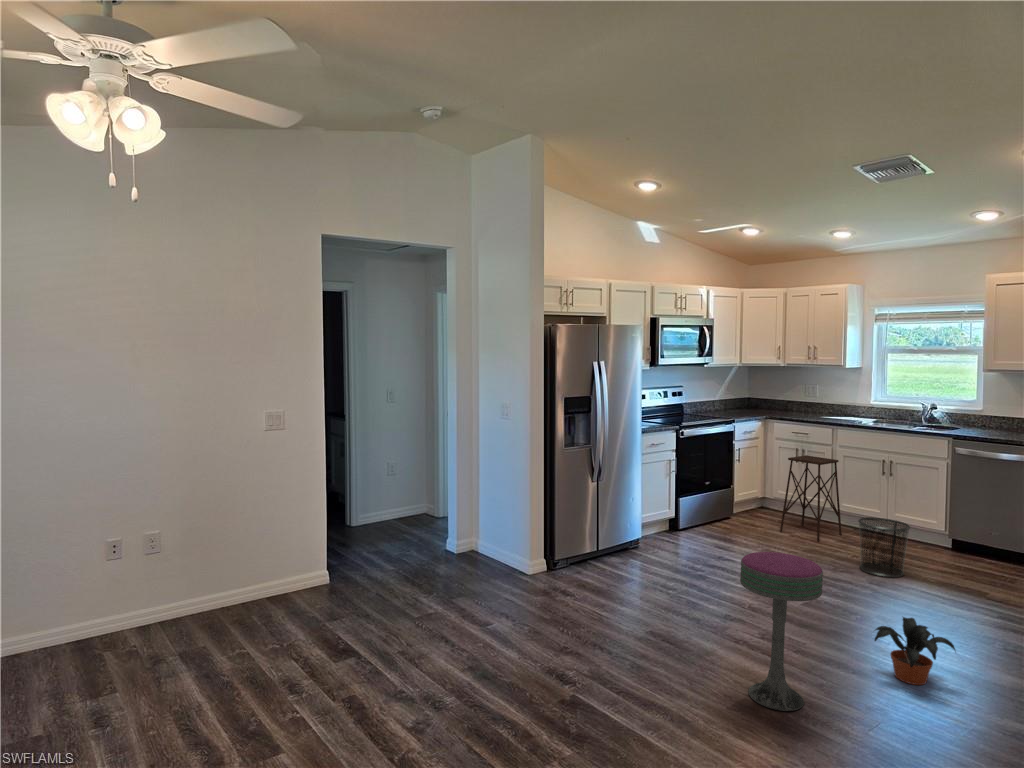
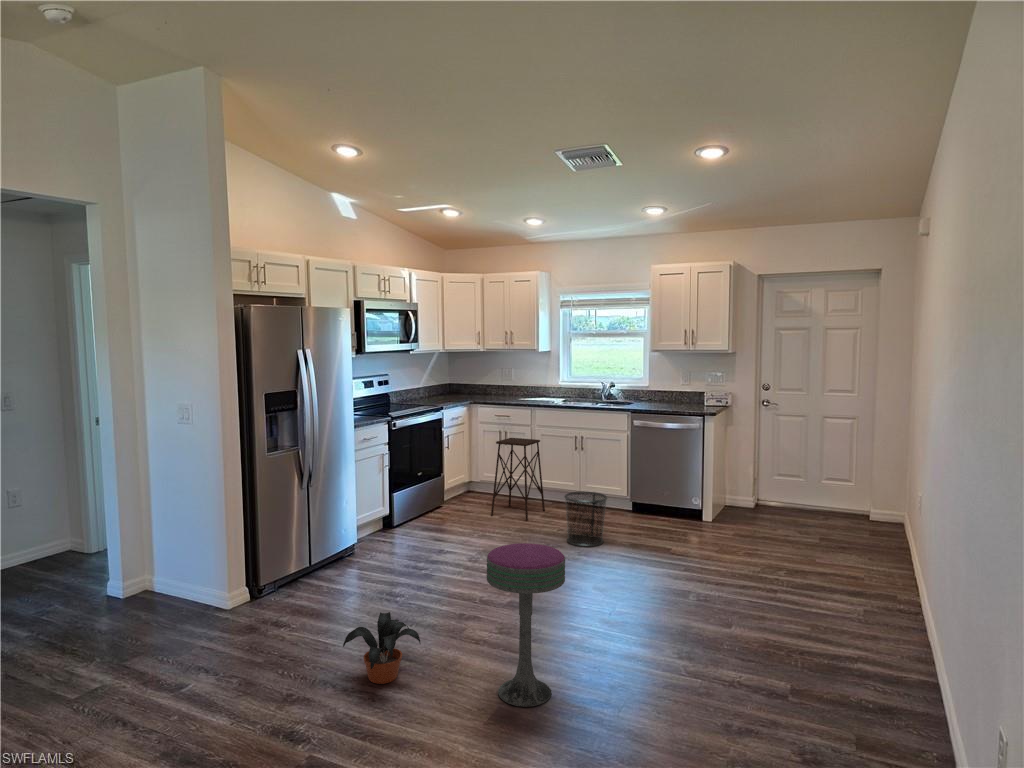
potted plant: present [875,617,955,685] -> present [343,612,420,684]

